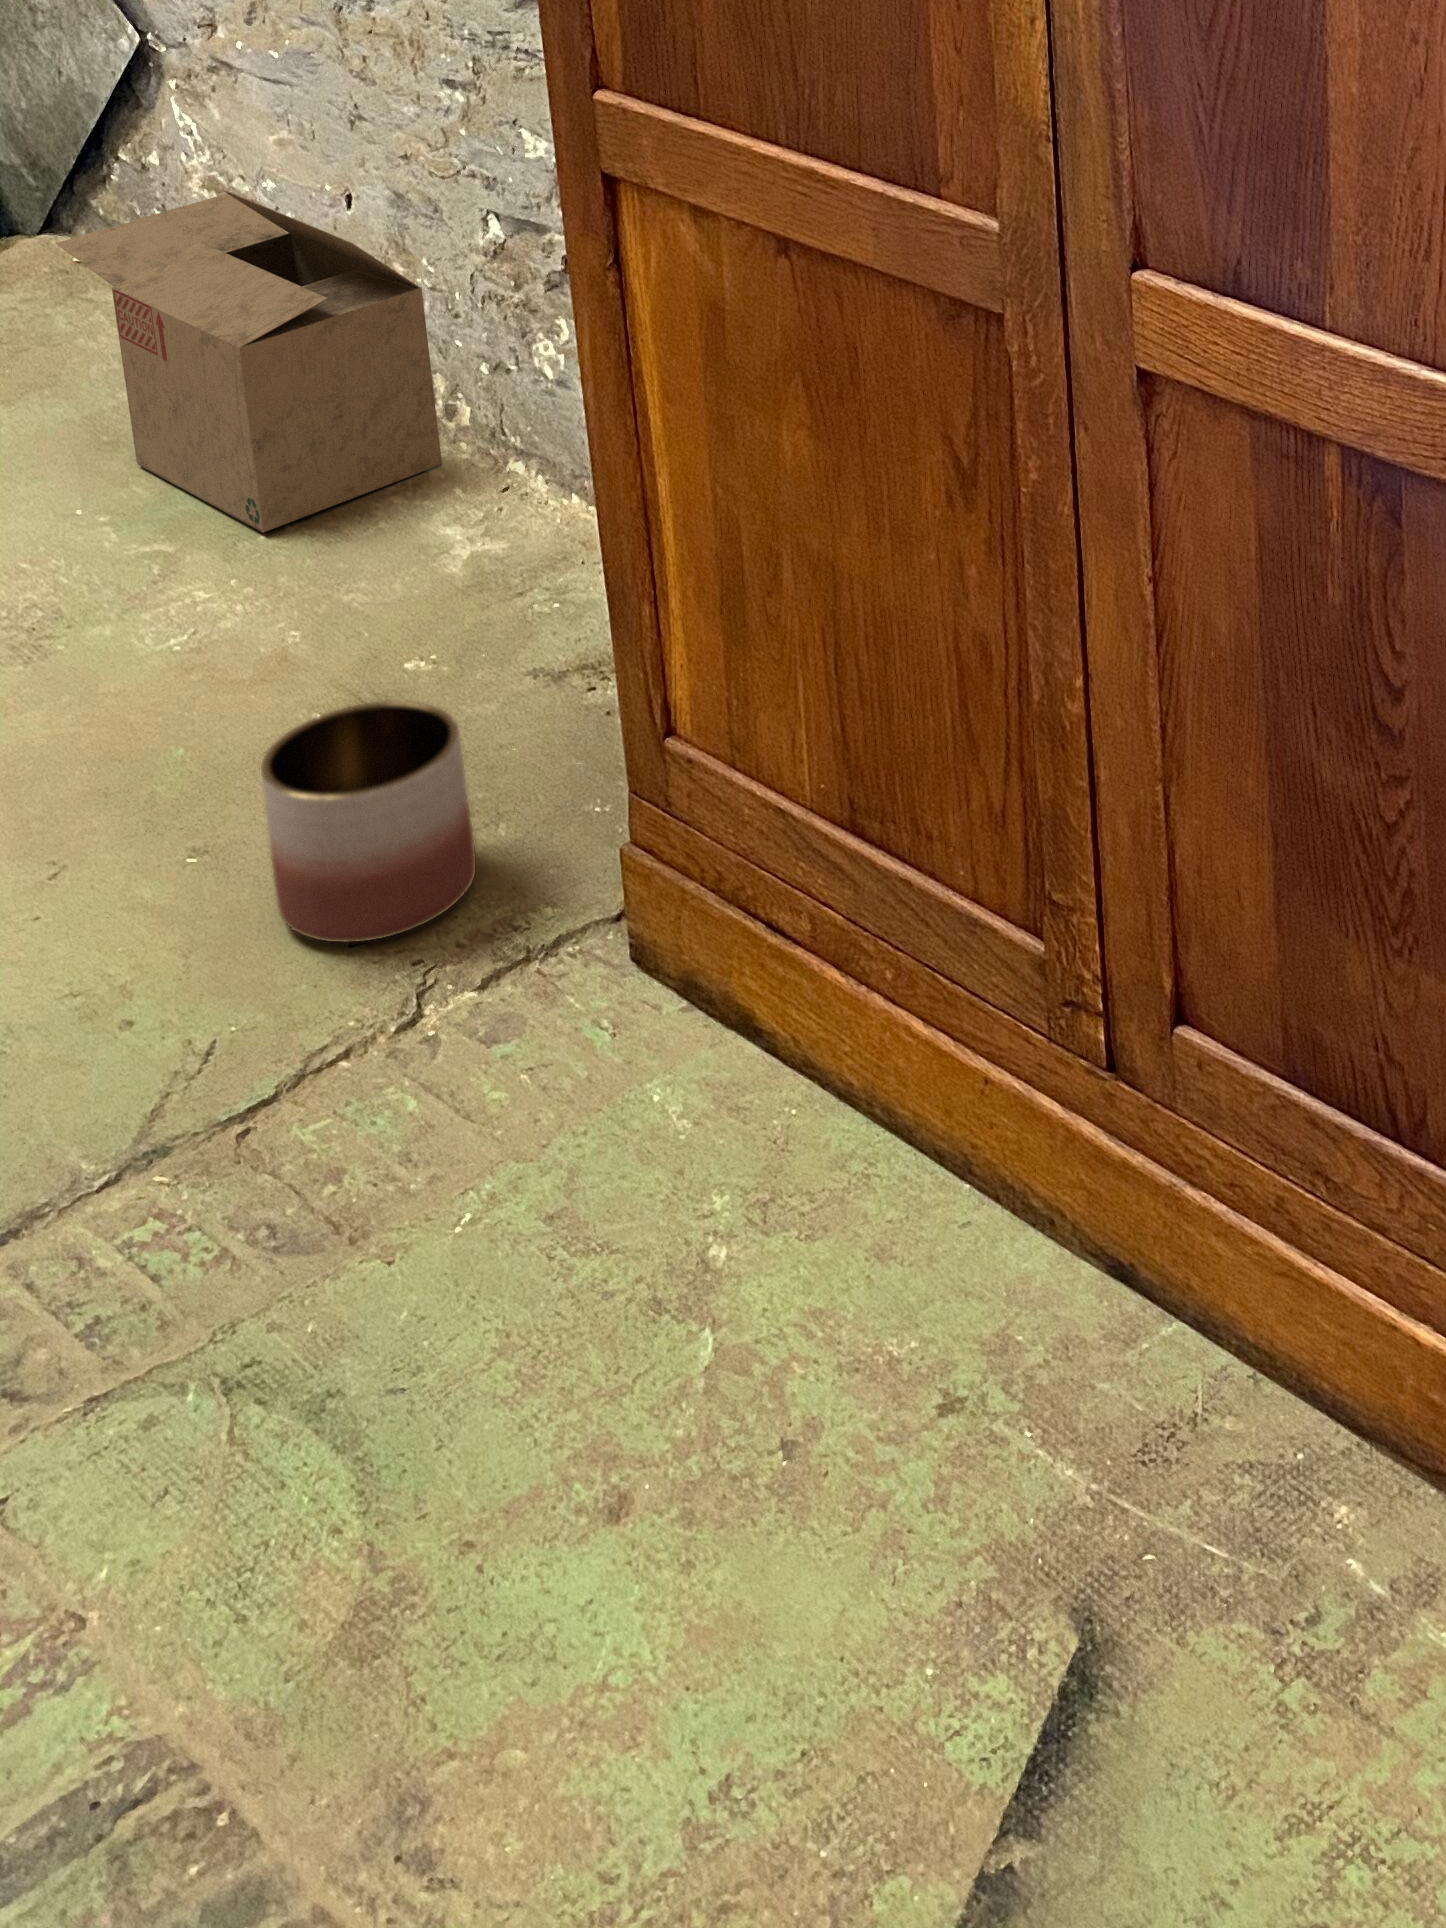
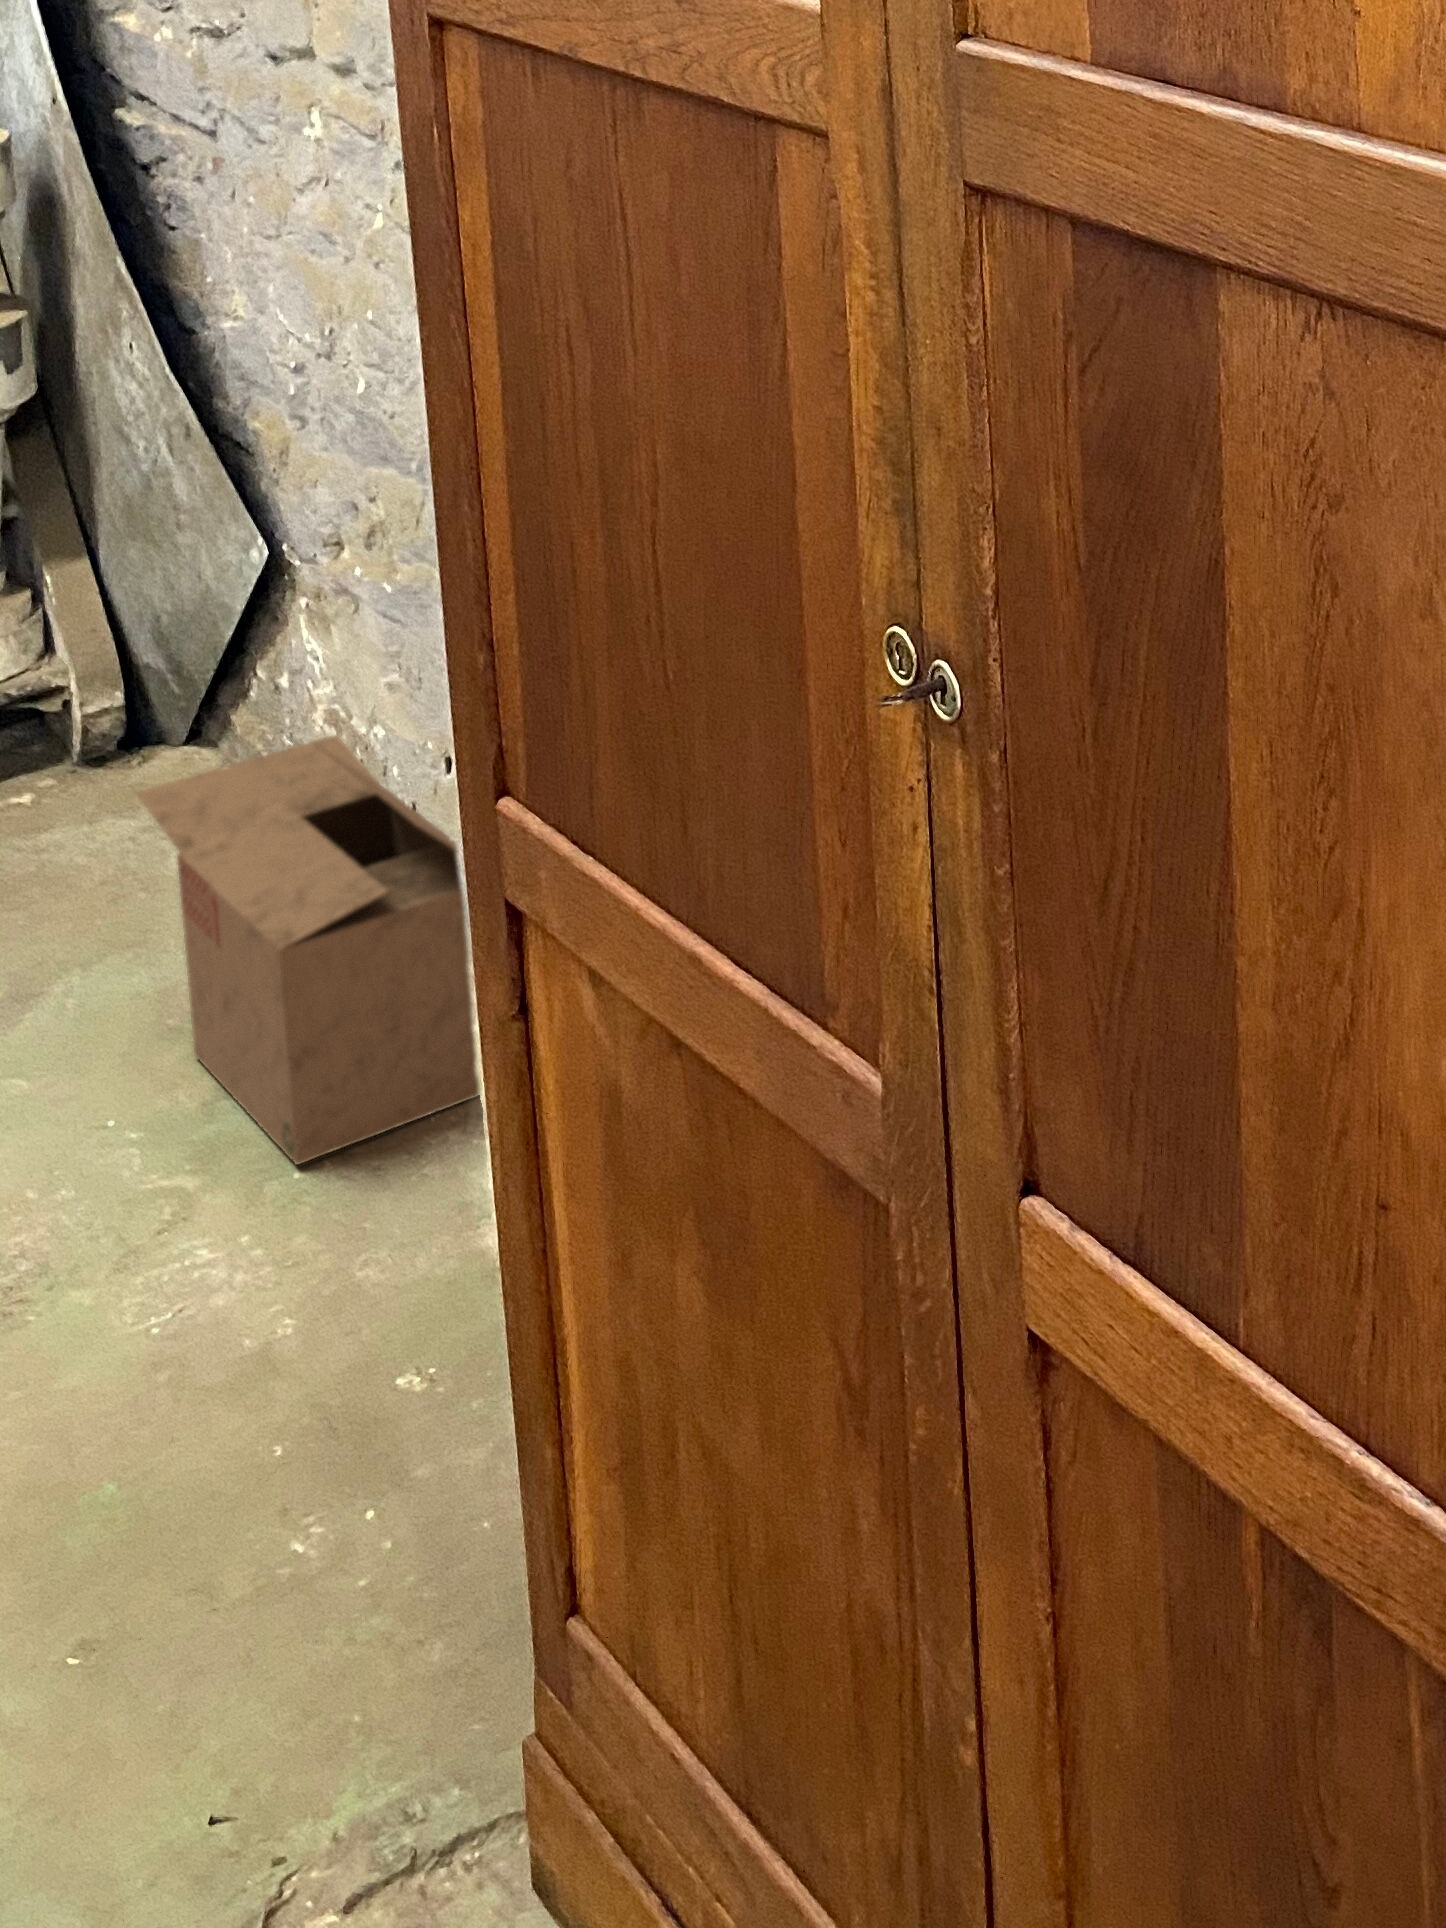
planter: present [261,701,476,942] -> none [126,1479,387,1814]

